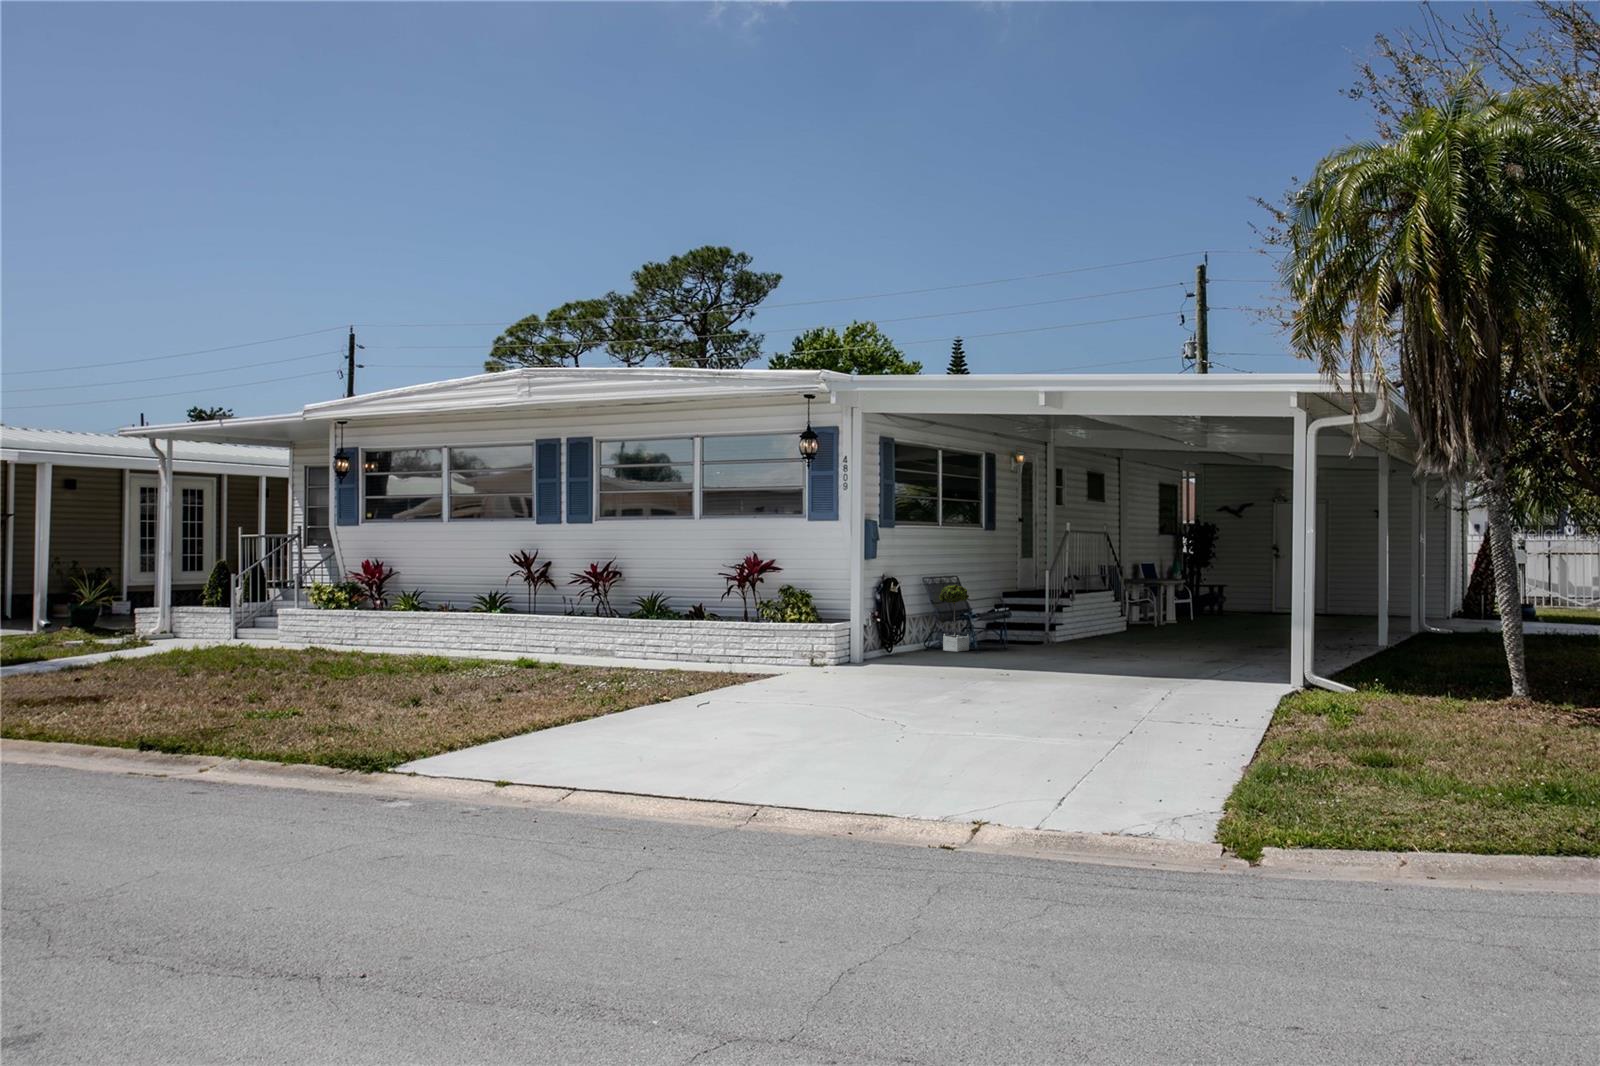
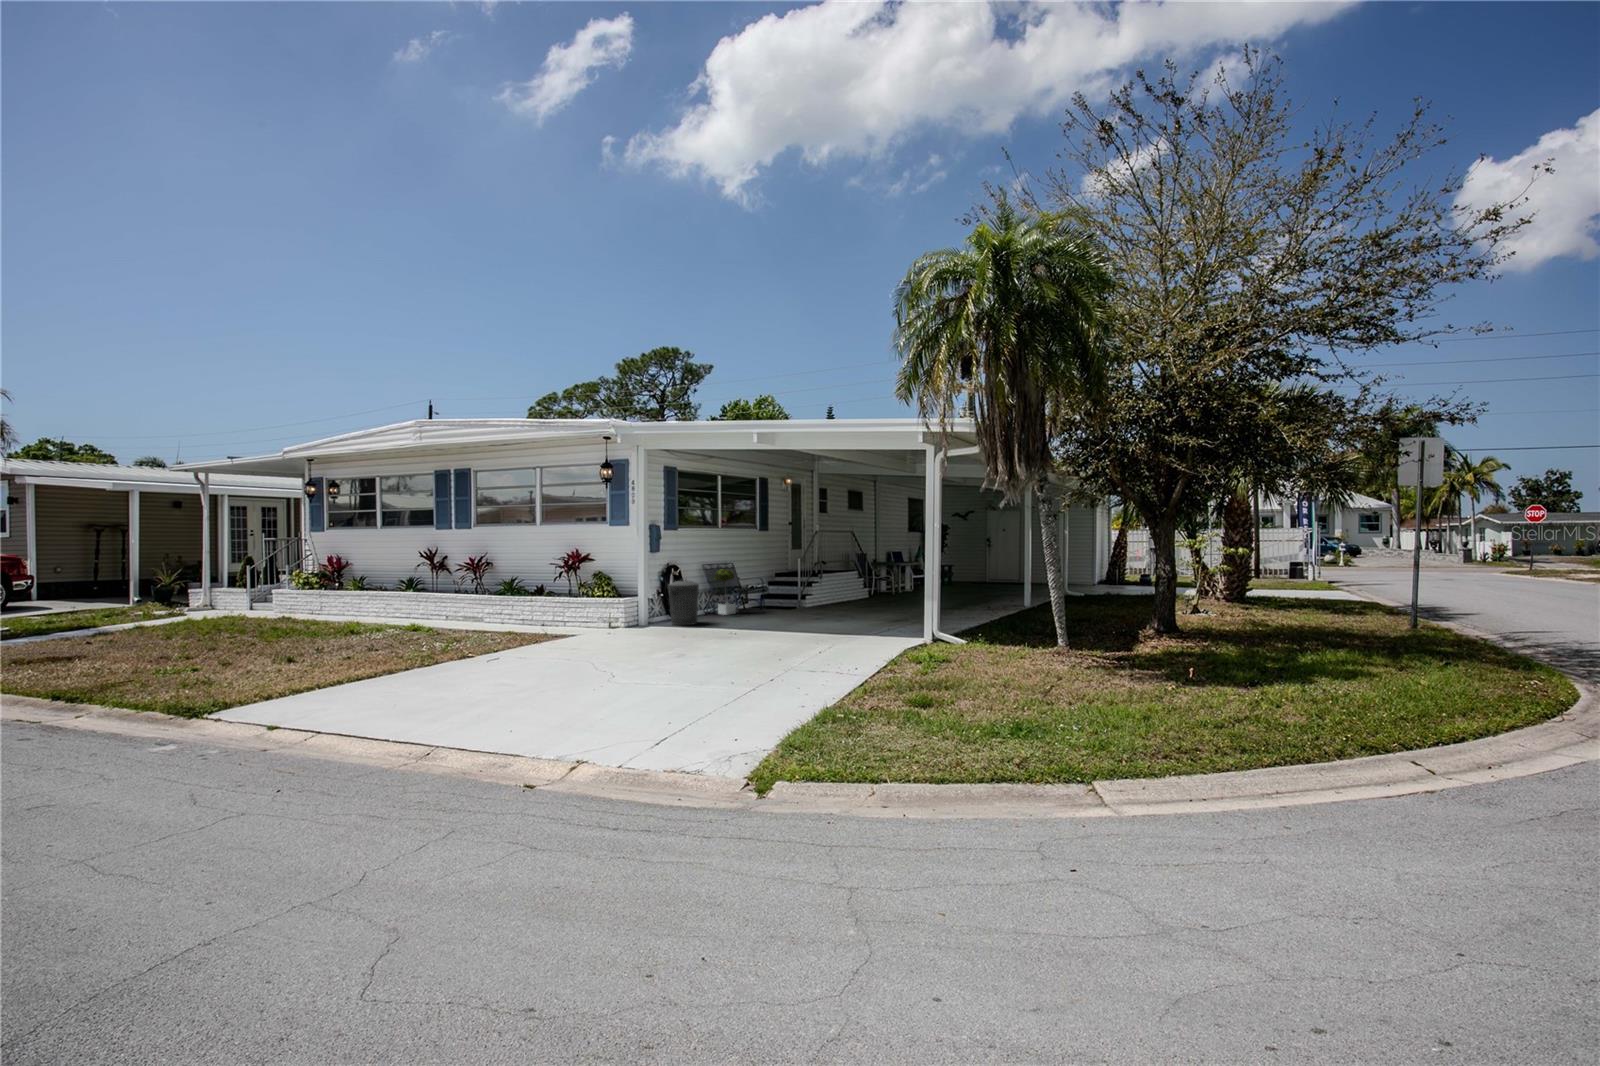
trash can: none [889,598,934,664] -> present [668,580,699,625]

